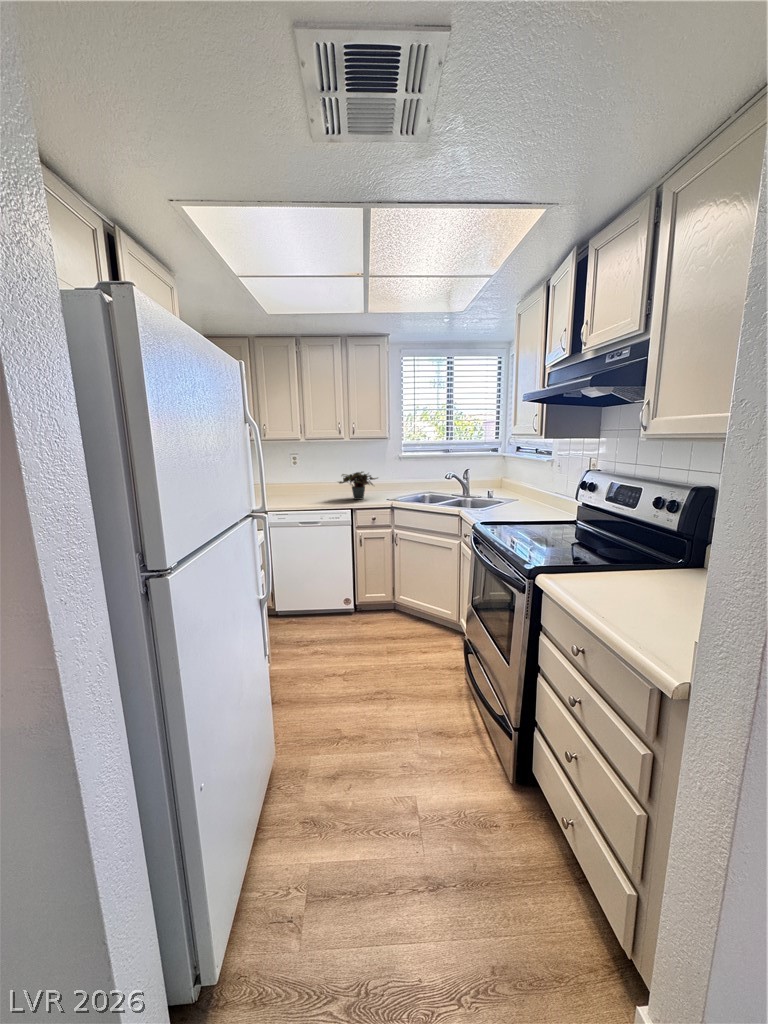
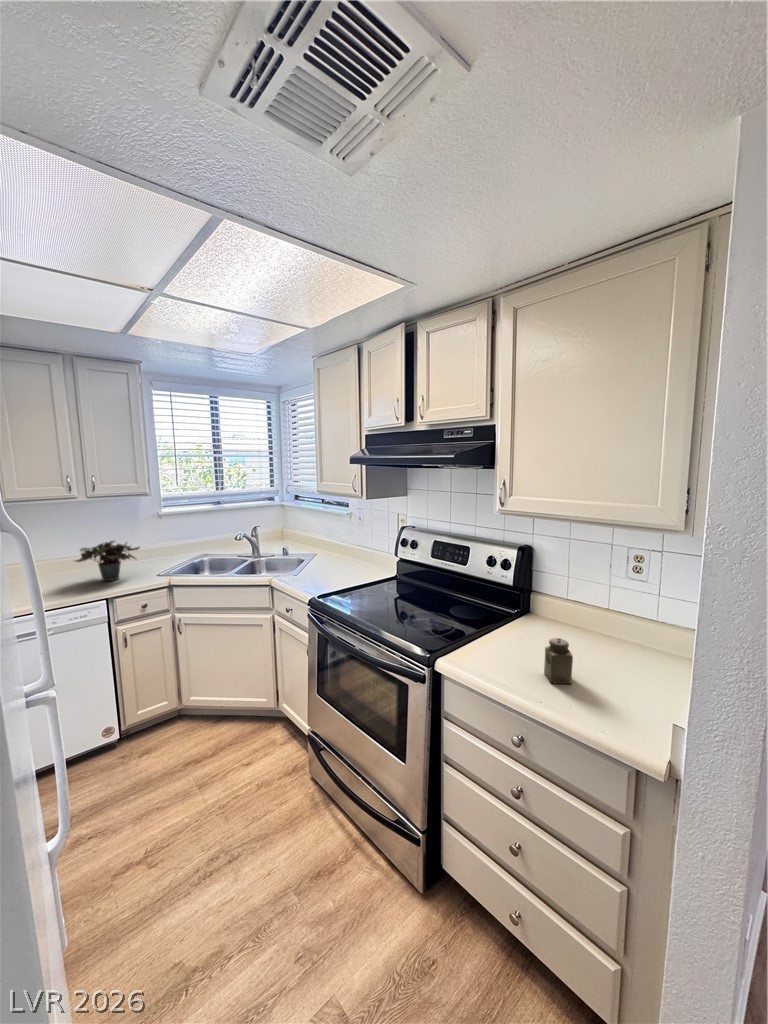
salt shaker: none [627,564,661,614] -> present [544,638,573,684]

